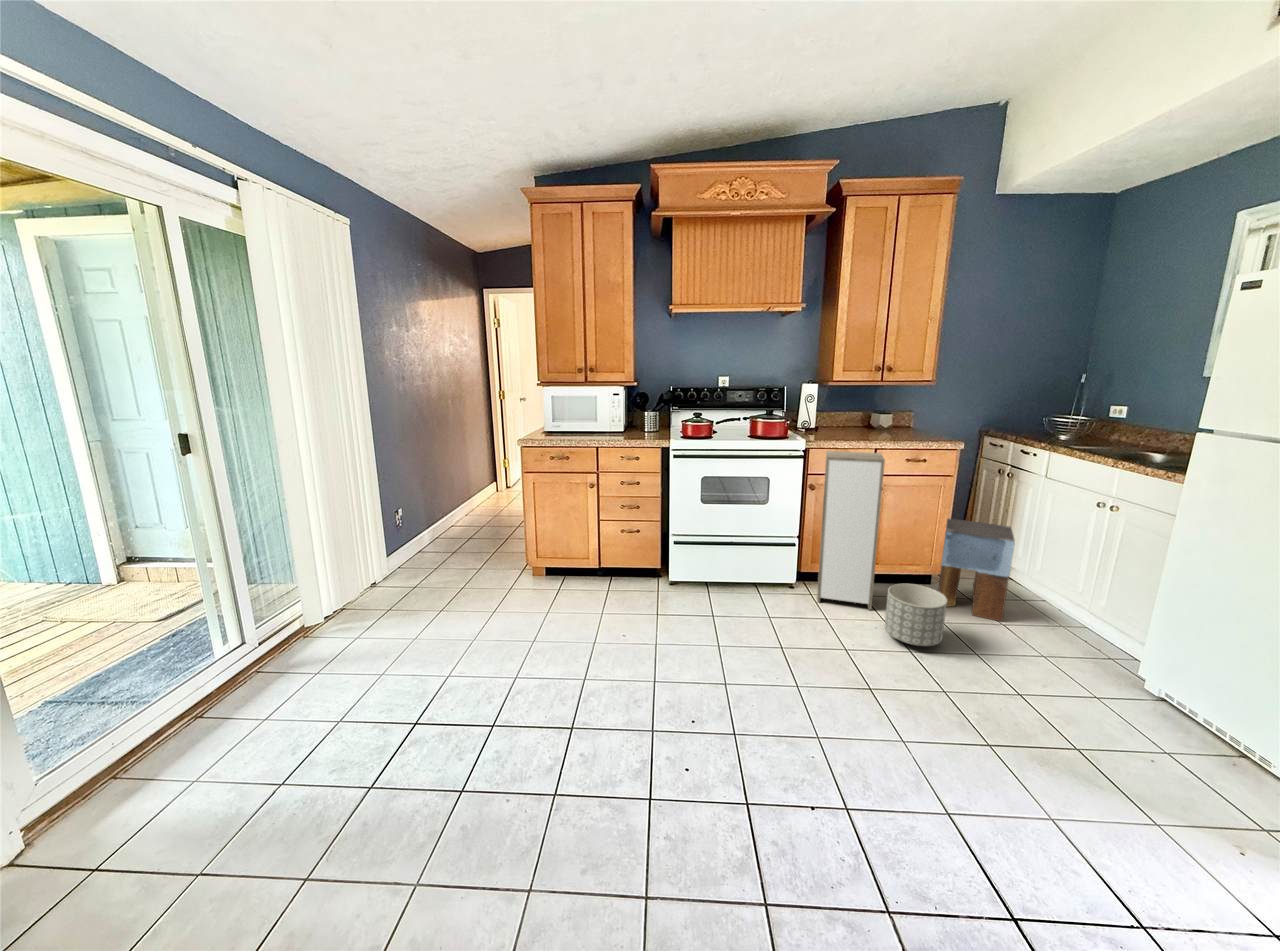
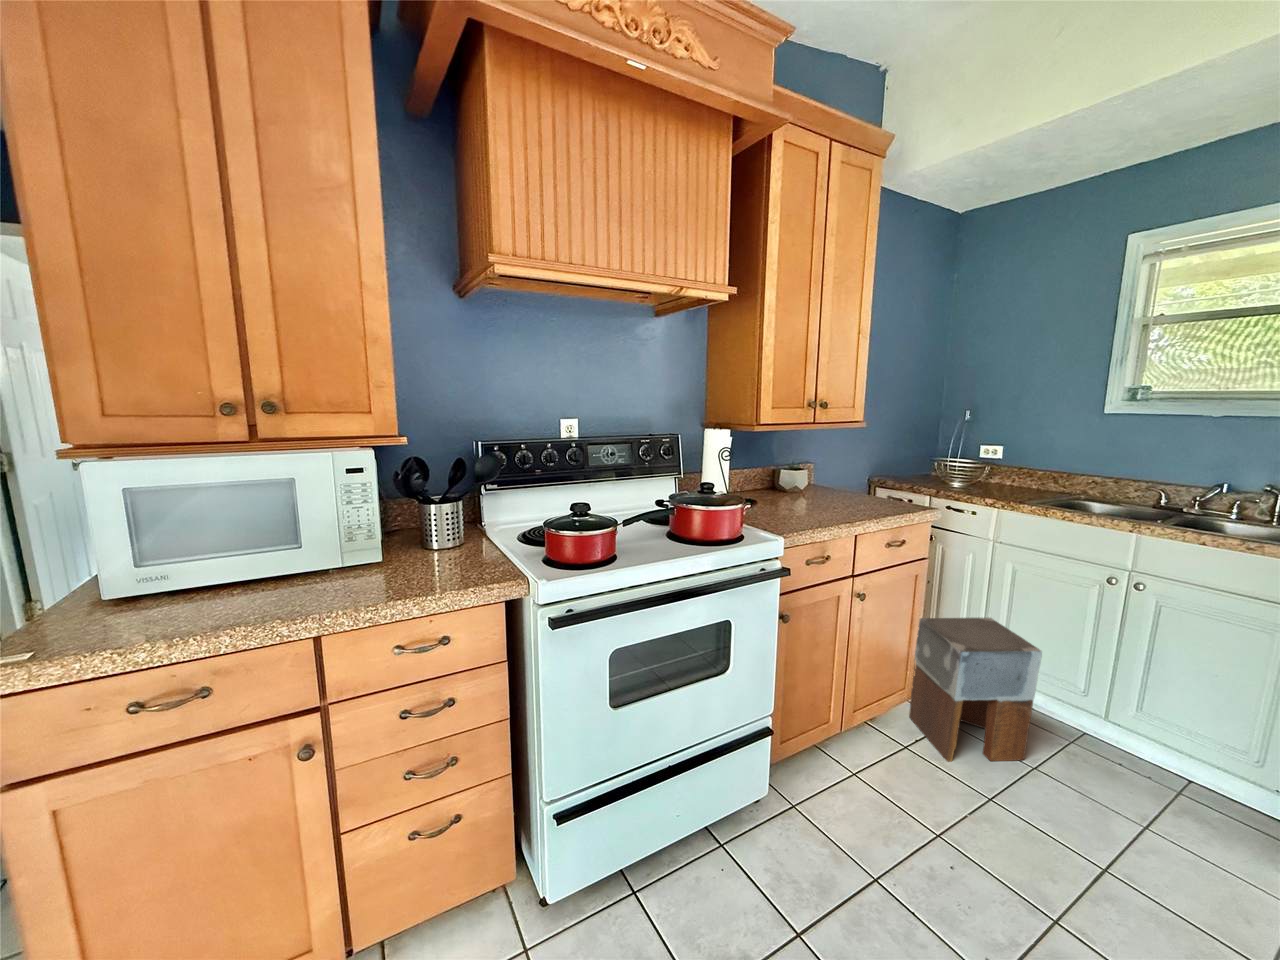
storage cabinet: present [817,451,885,610] -> none [793,547,930,831]
planter: present [885,584,947,646] -> none [963,767,1080,900]

